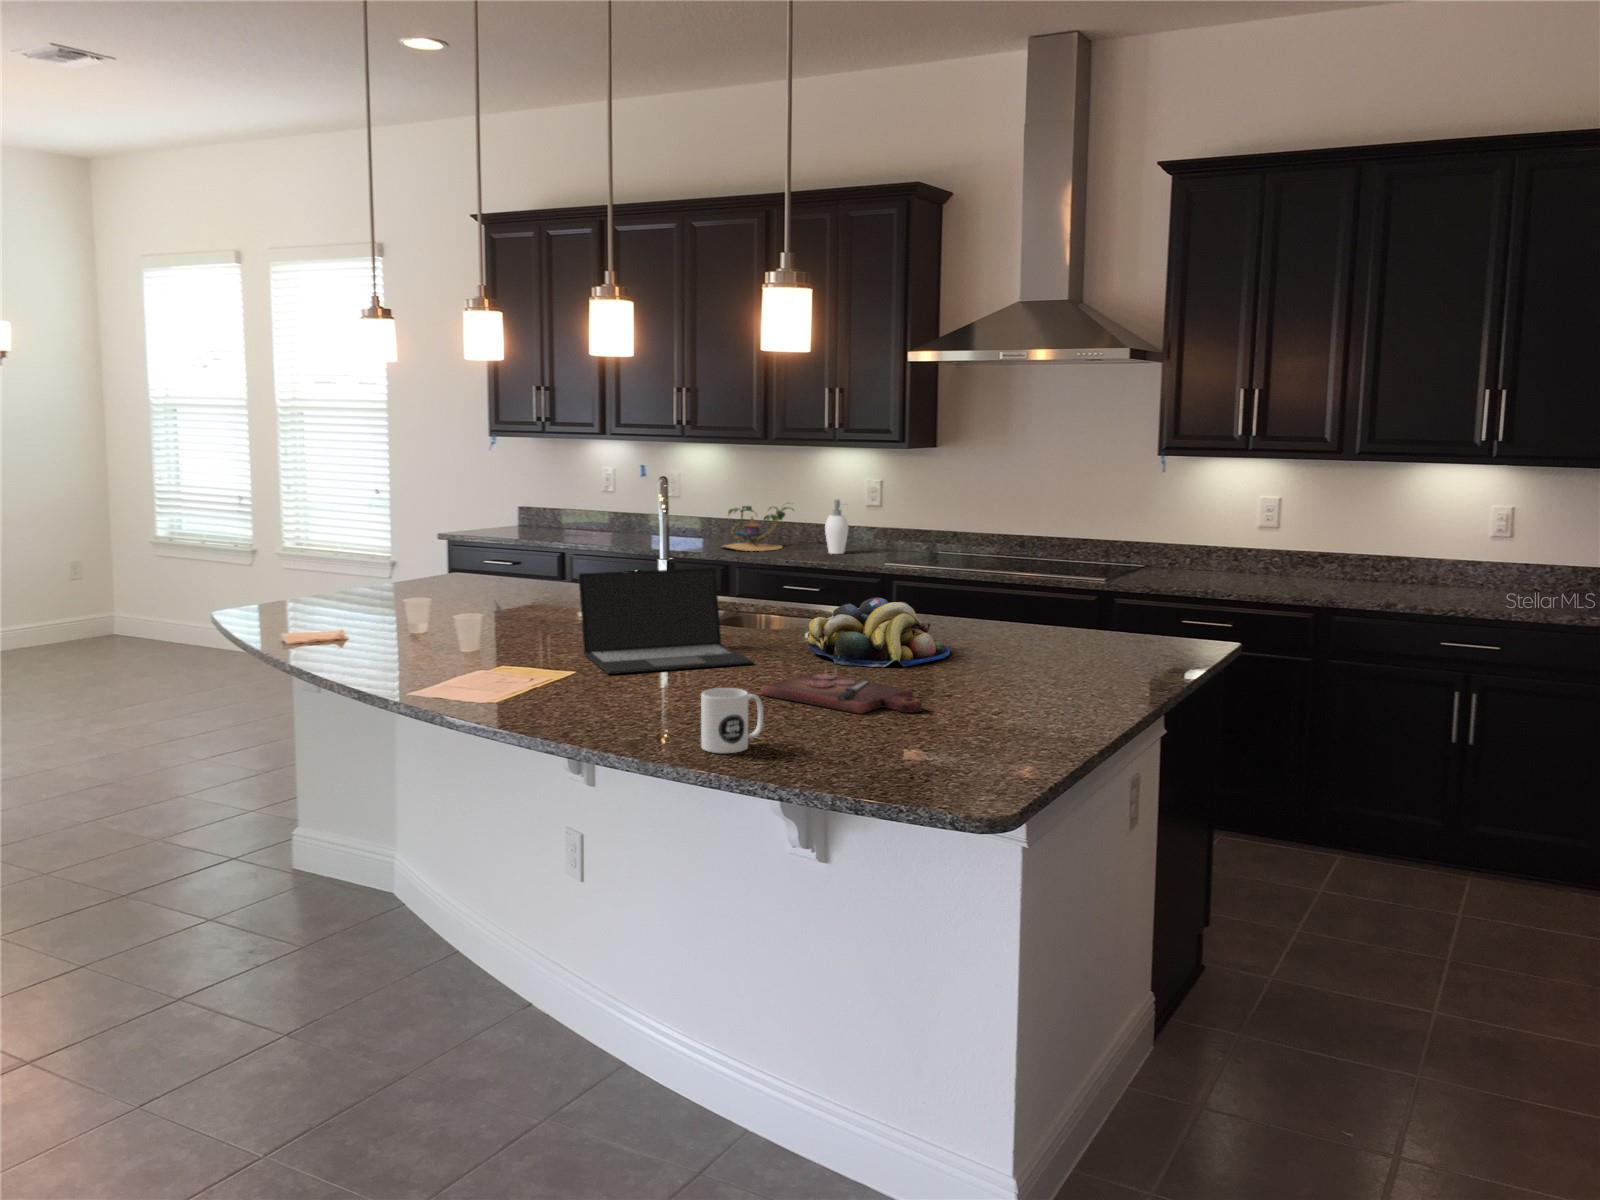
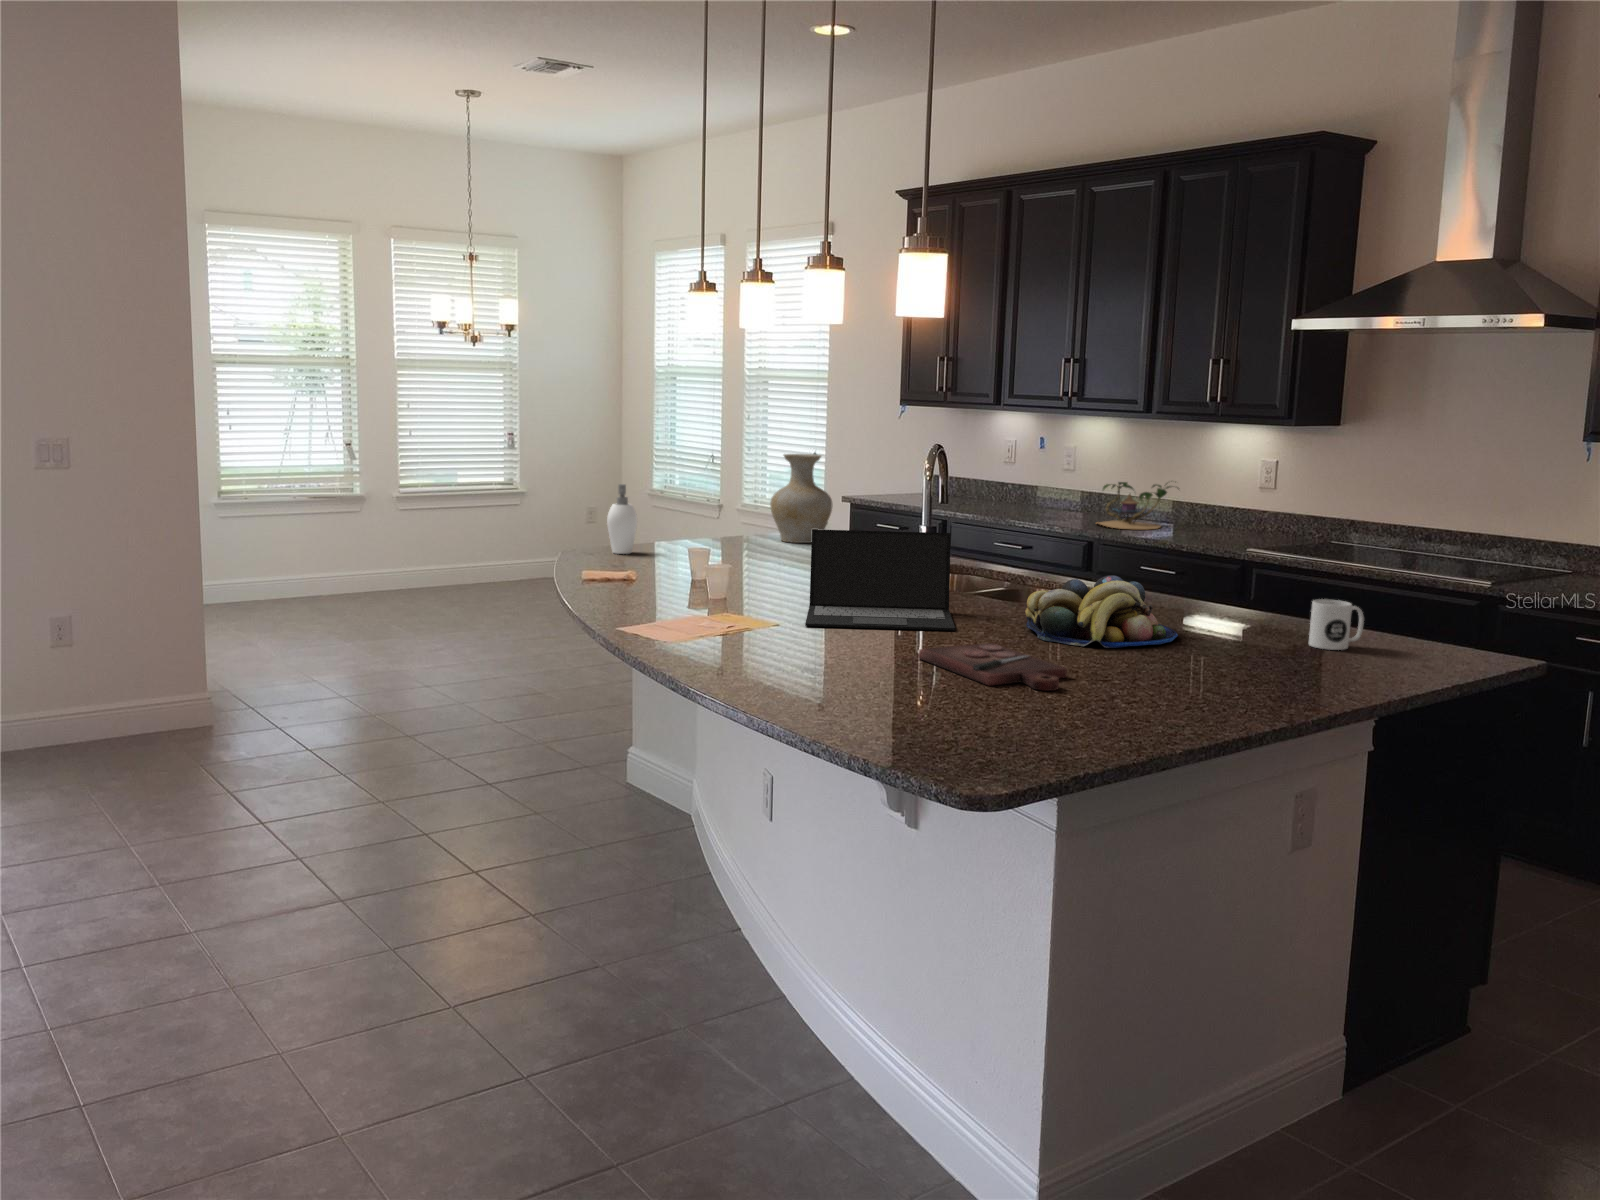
vase: none [433,493,501,587] -> present [770,454,832,543]
soap dispenser: present [825,500,848,554] -> present [607,484,637,554]
mug: present [701,688,763,753] -> present [1309,599,1364,650]

